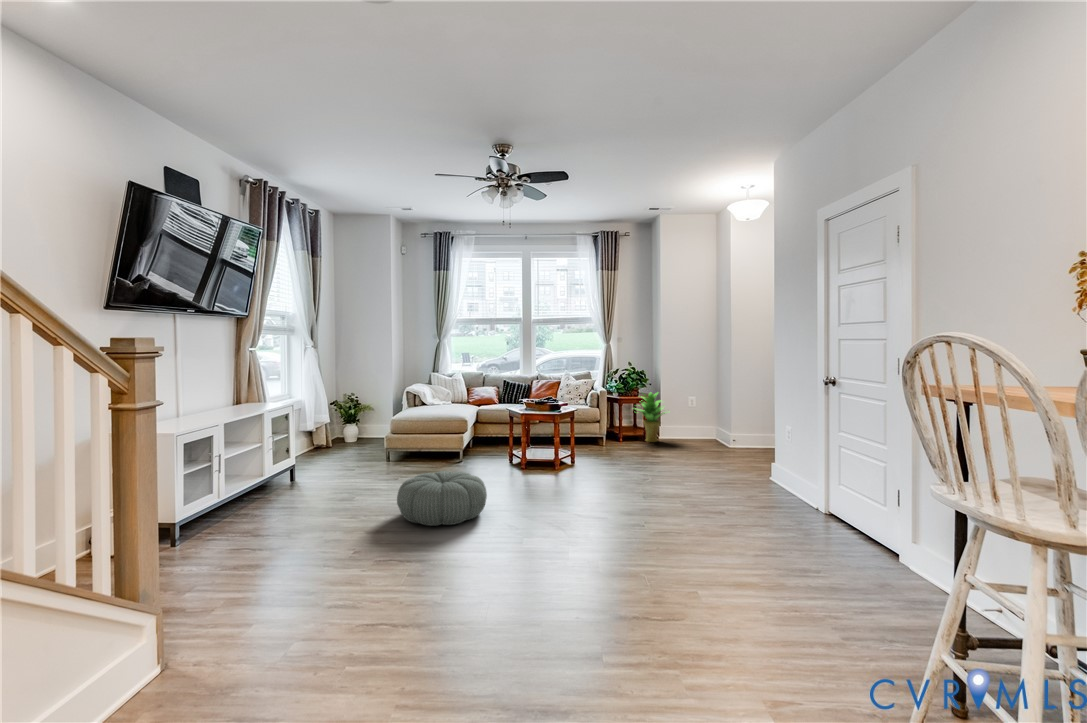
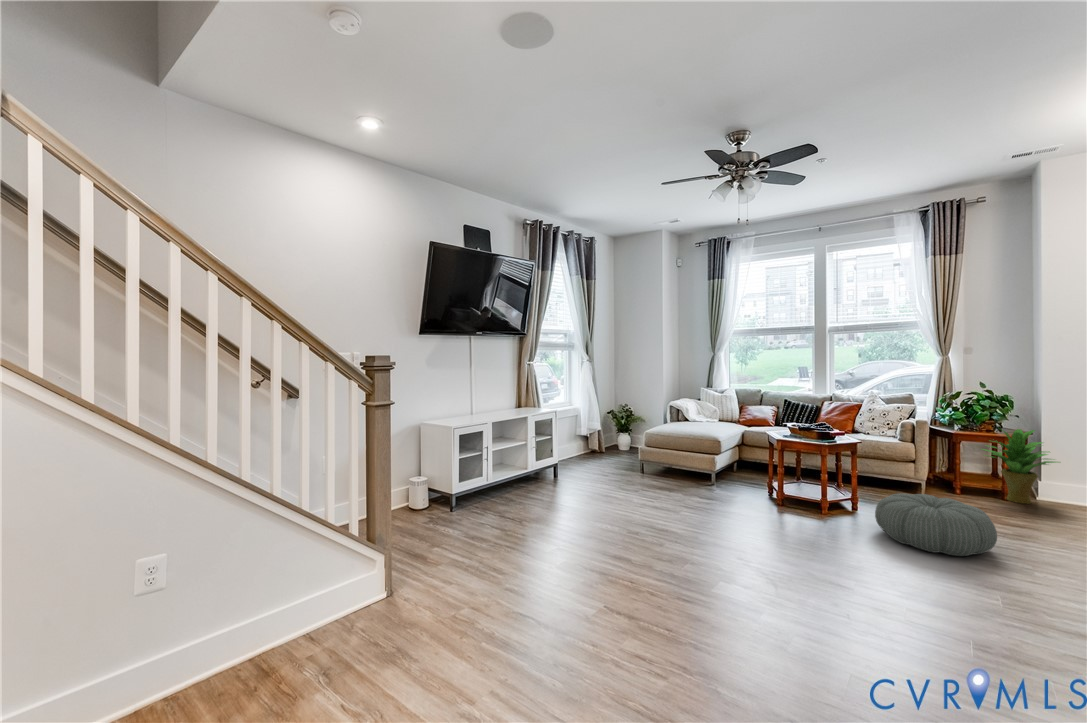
pouf: present [397,471,487,526] -> present [875,493,997,556]

